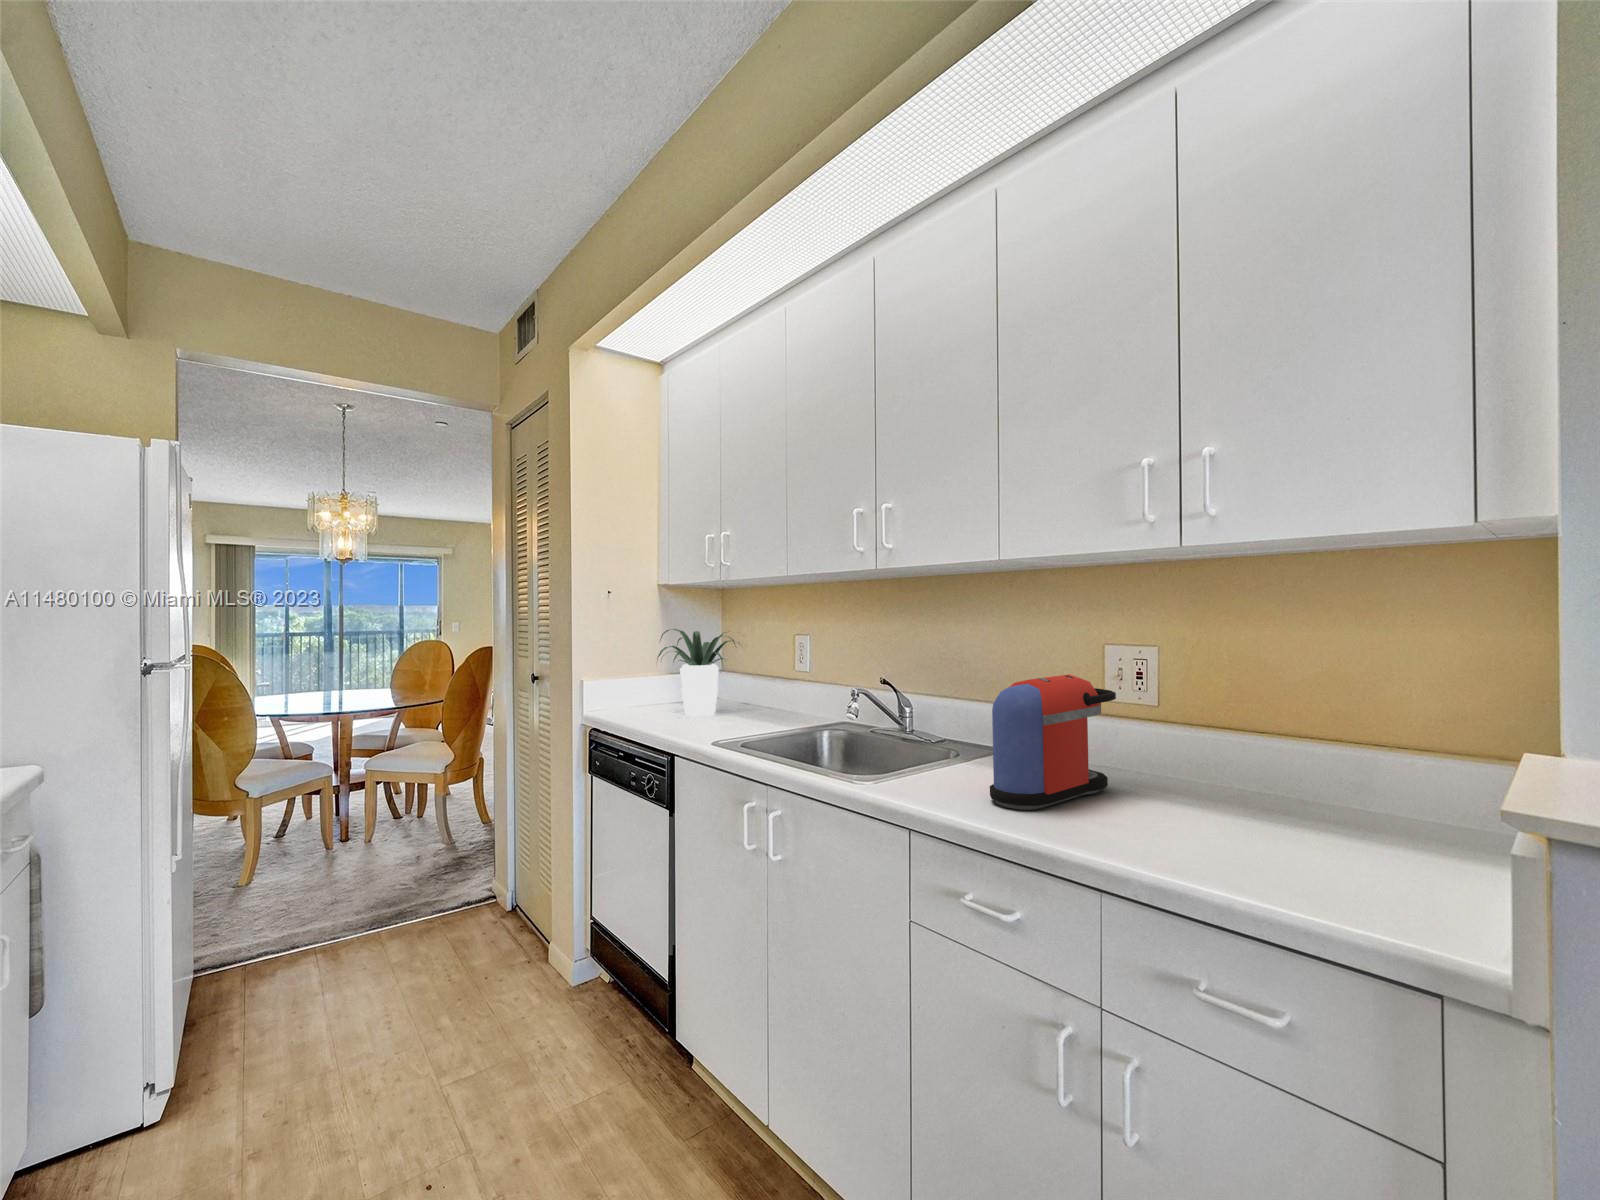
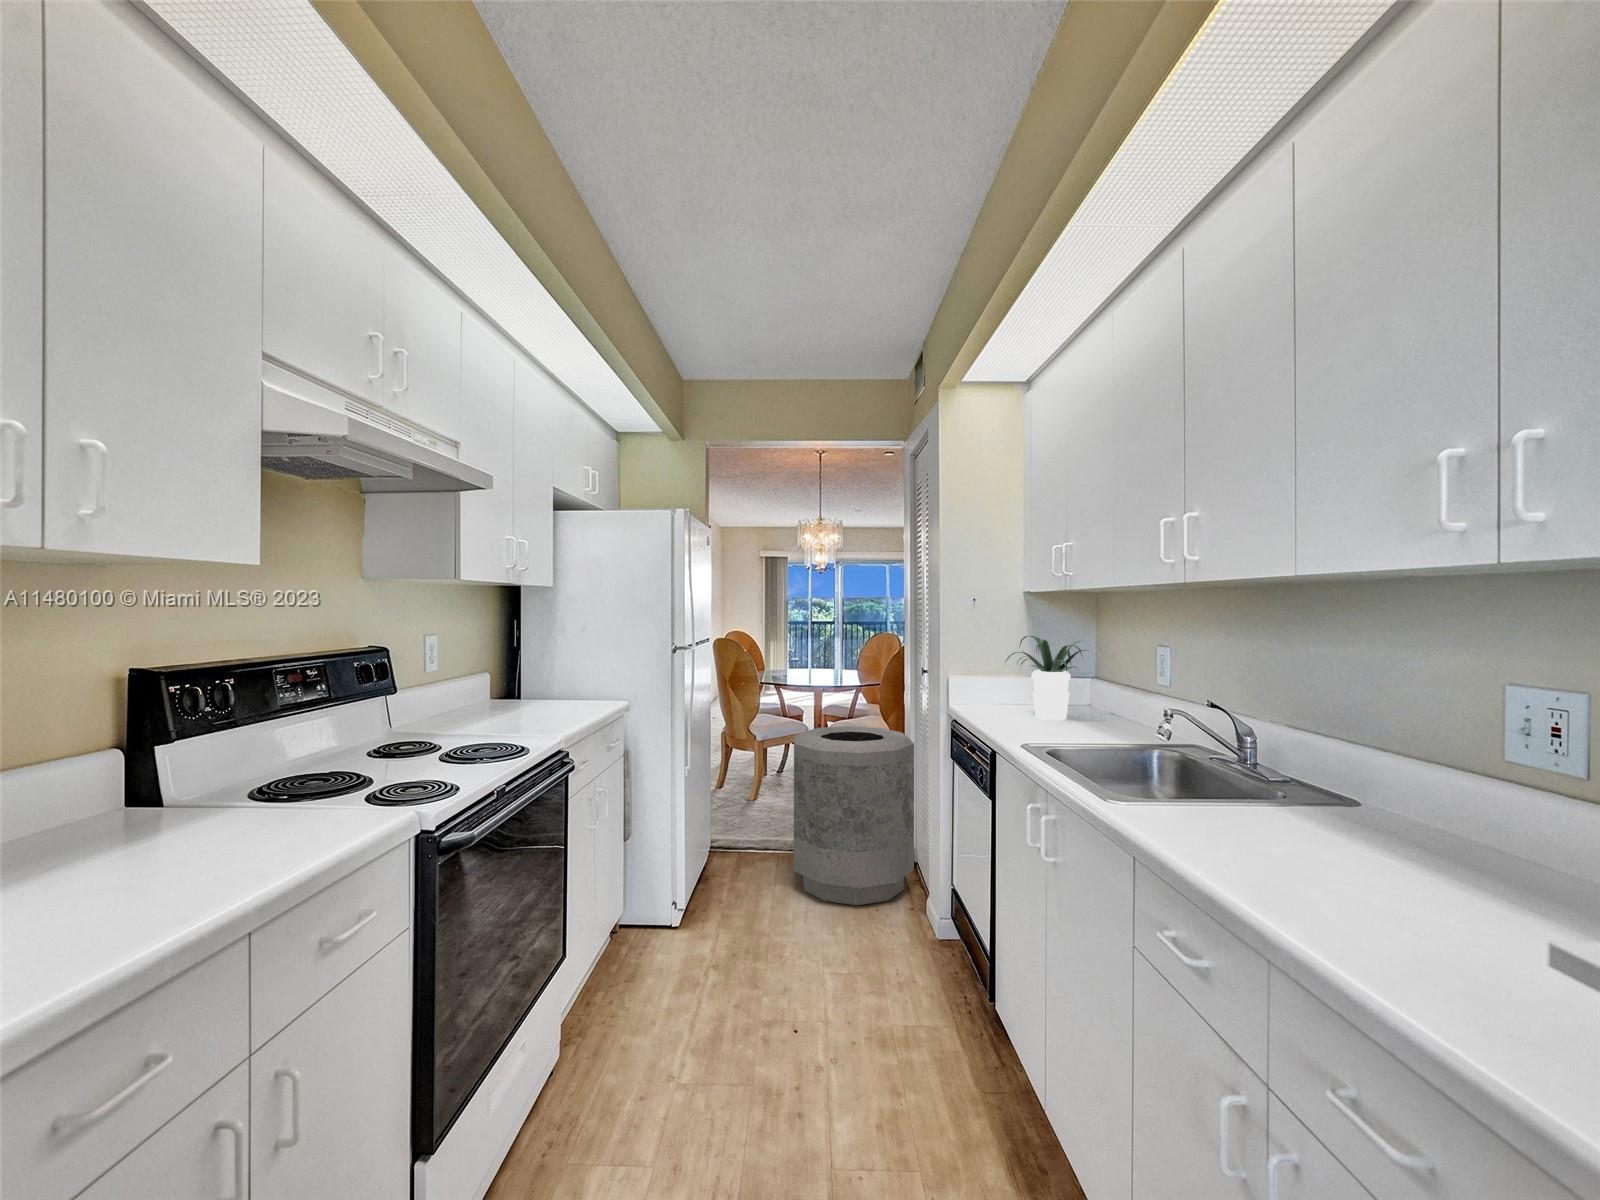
coffee maker: present [990,674,1116,810] -> none [1209,718,1415,860]
trash can: none [347,753,523,990] -> present [794,726,914,905]

